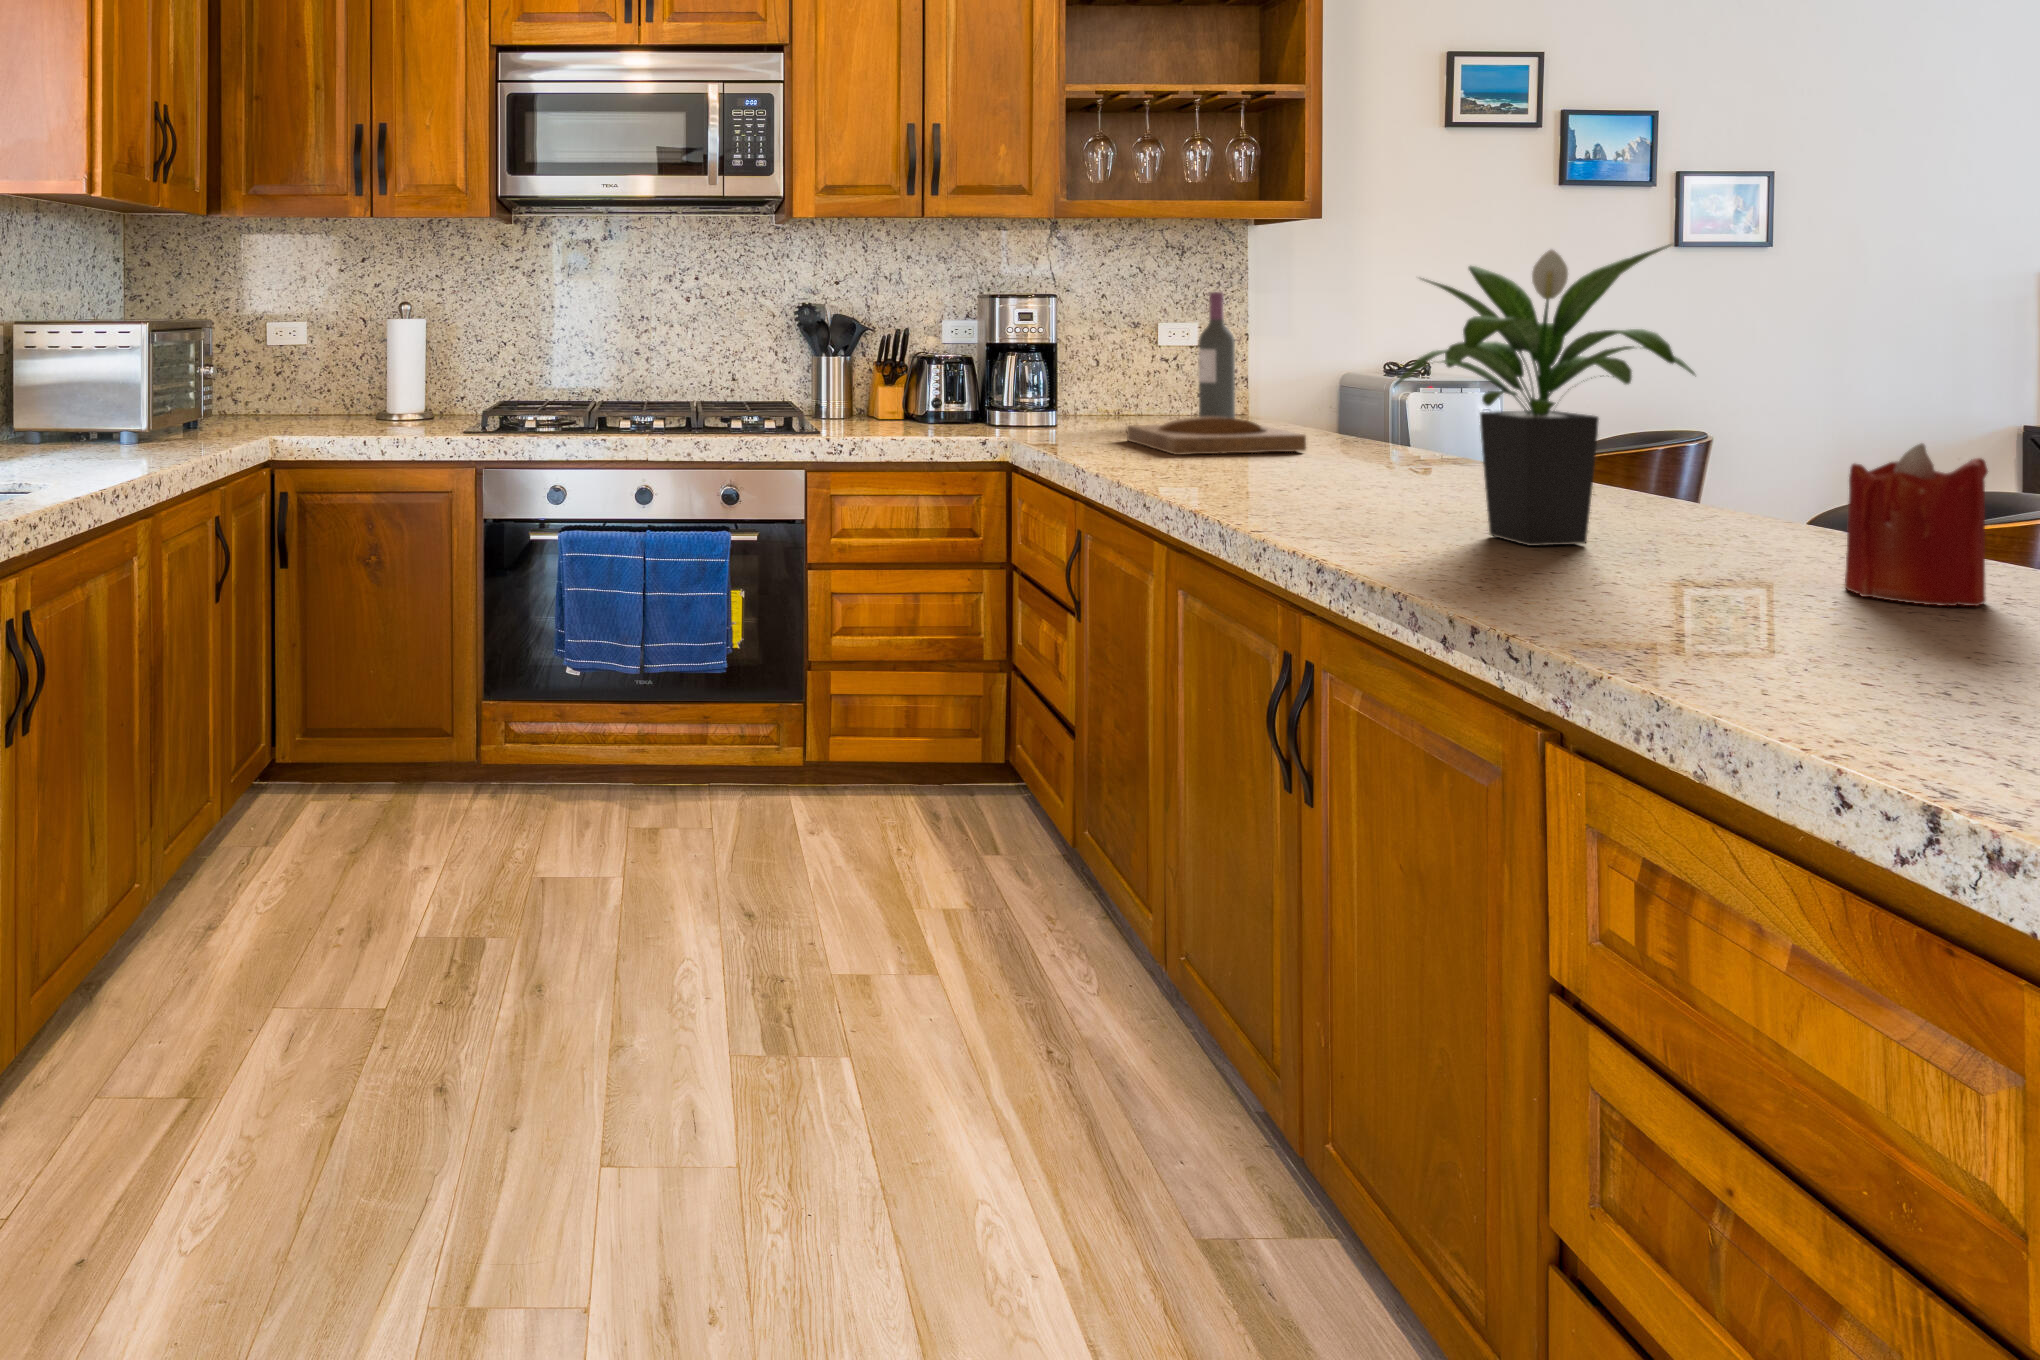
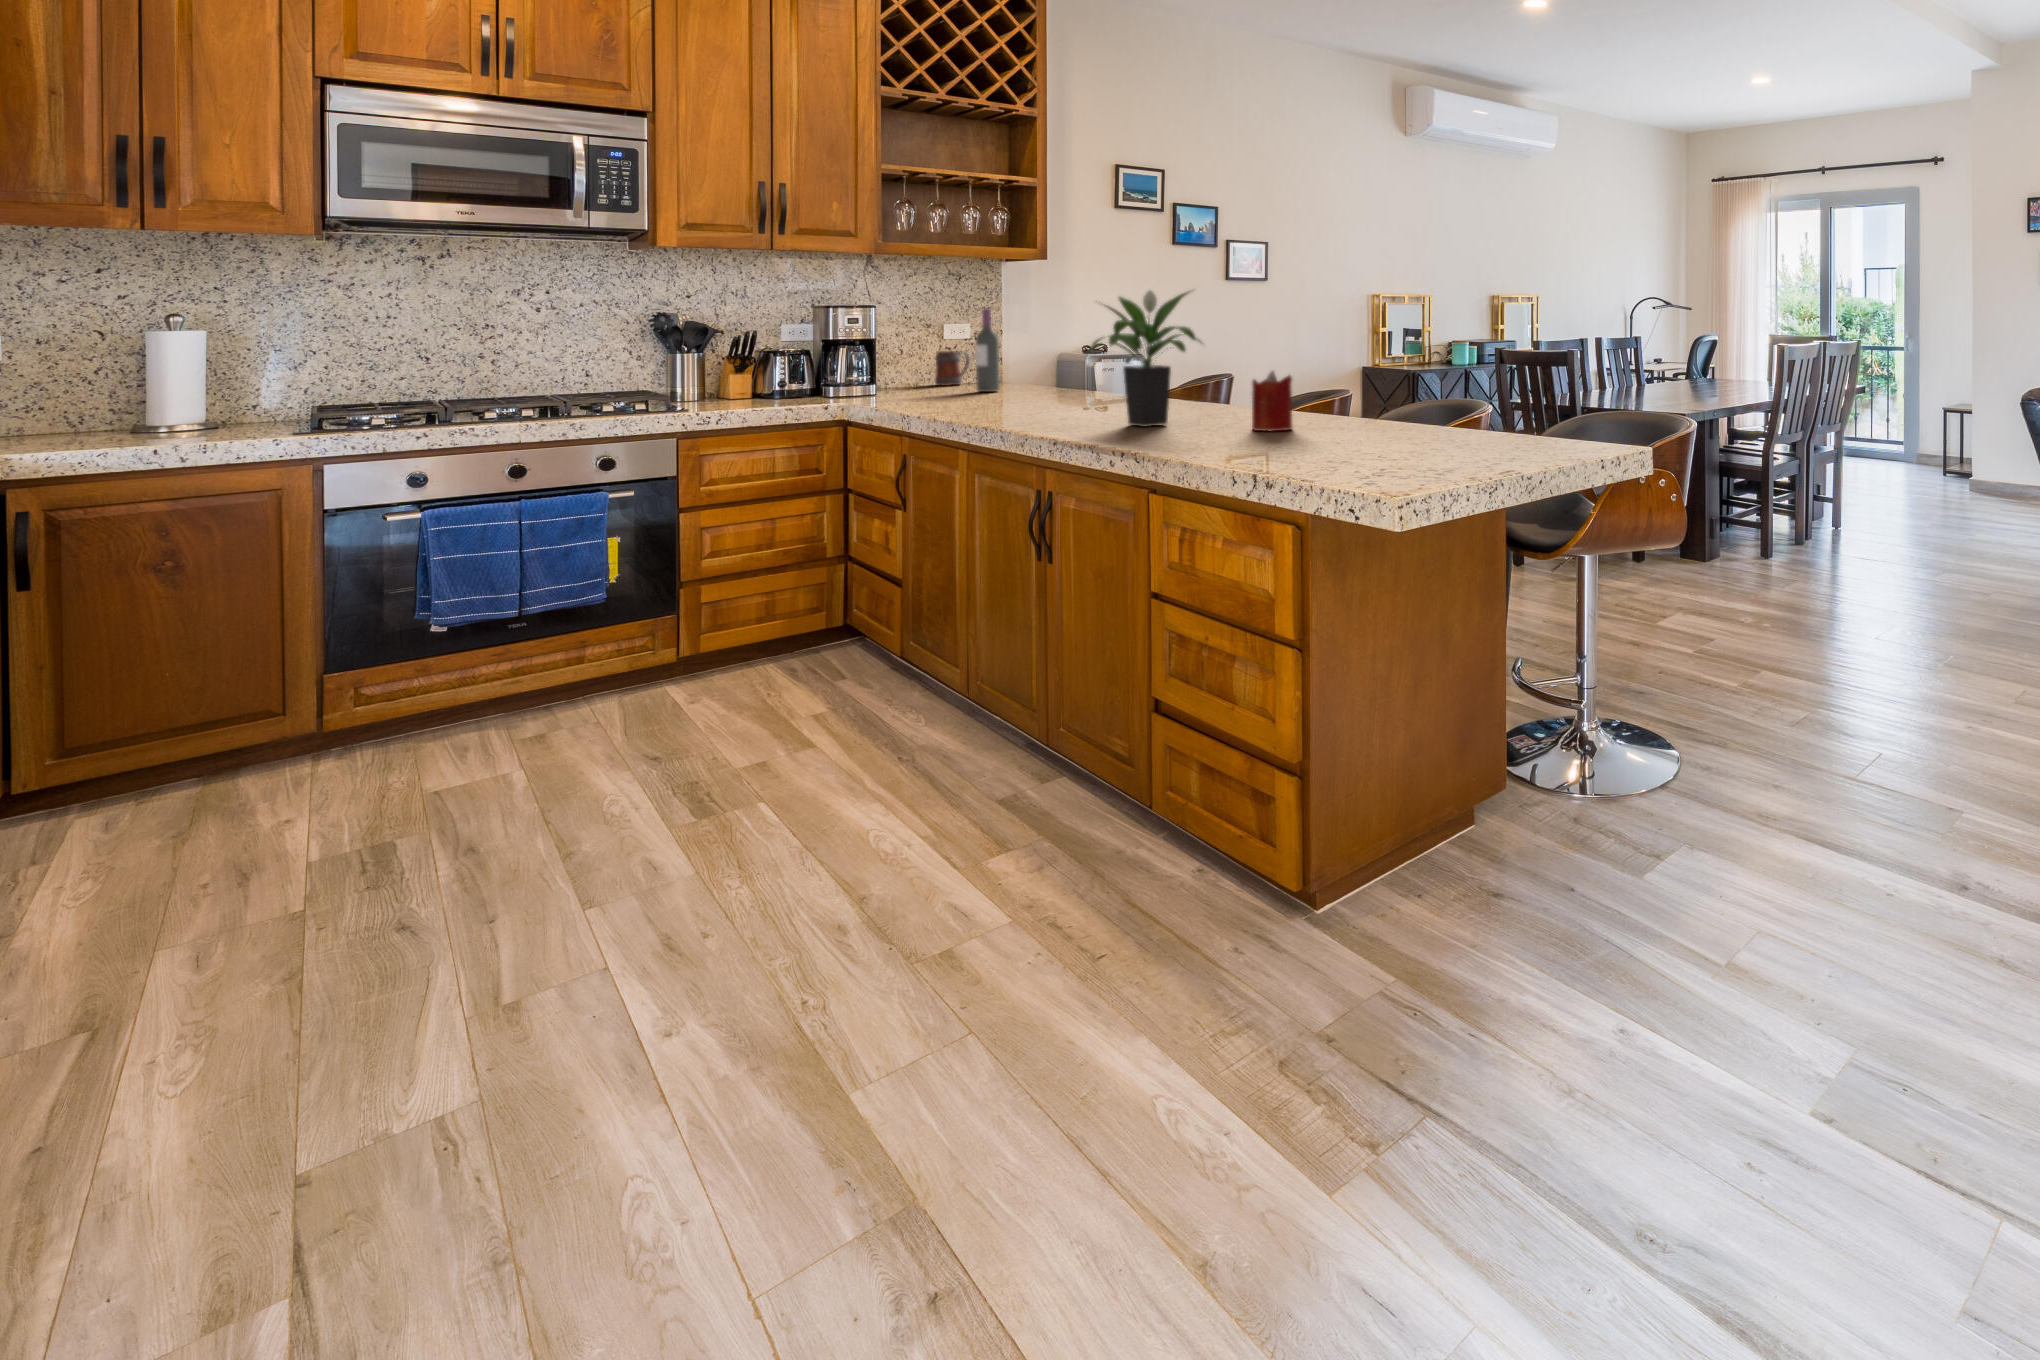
mug: none [1140,355,1193,407] -> present [935,351,970,386]
tray: present [1127,417,1306,455] -> none [933,384,1043,406]

